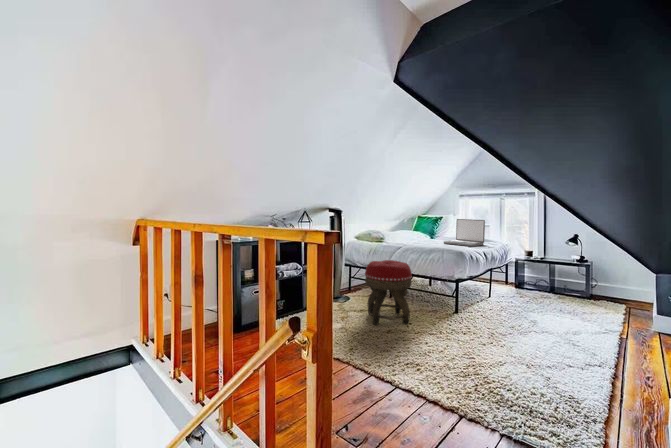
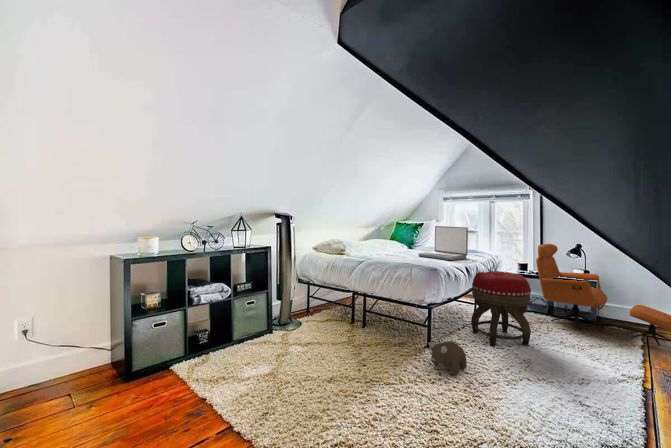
armchair: none [541,234,654,313] -> present [536,244,671,346]
footstool: present [365,260,412,325] -> present [471,271,531,346]
plush toy: none [459,305,487,330] -> present [428,341,467,376]

